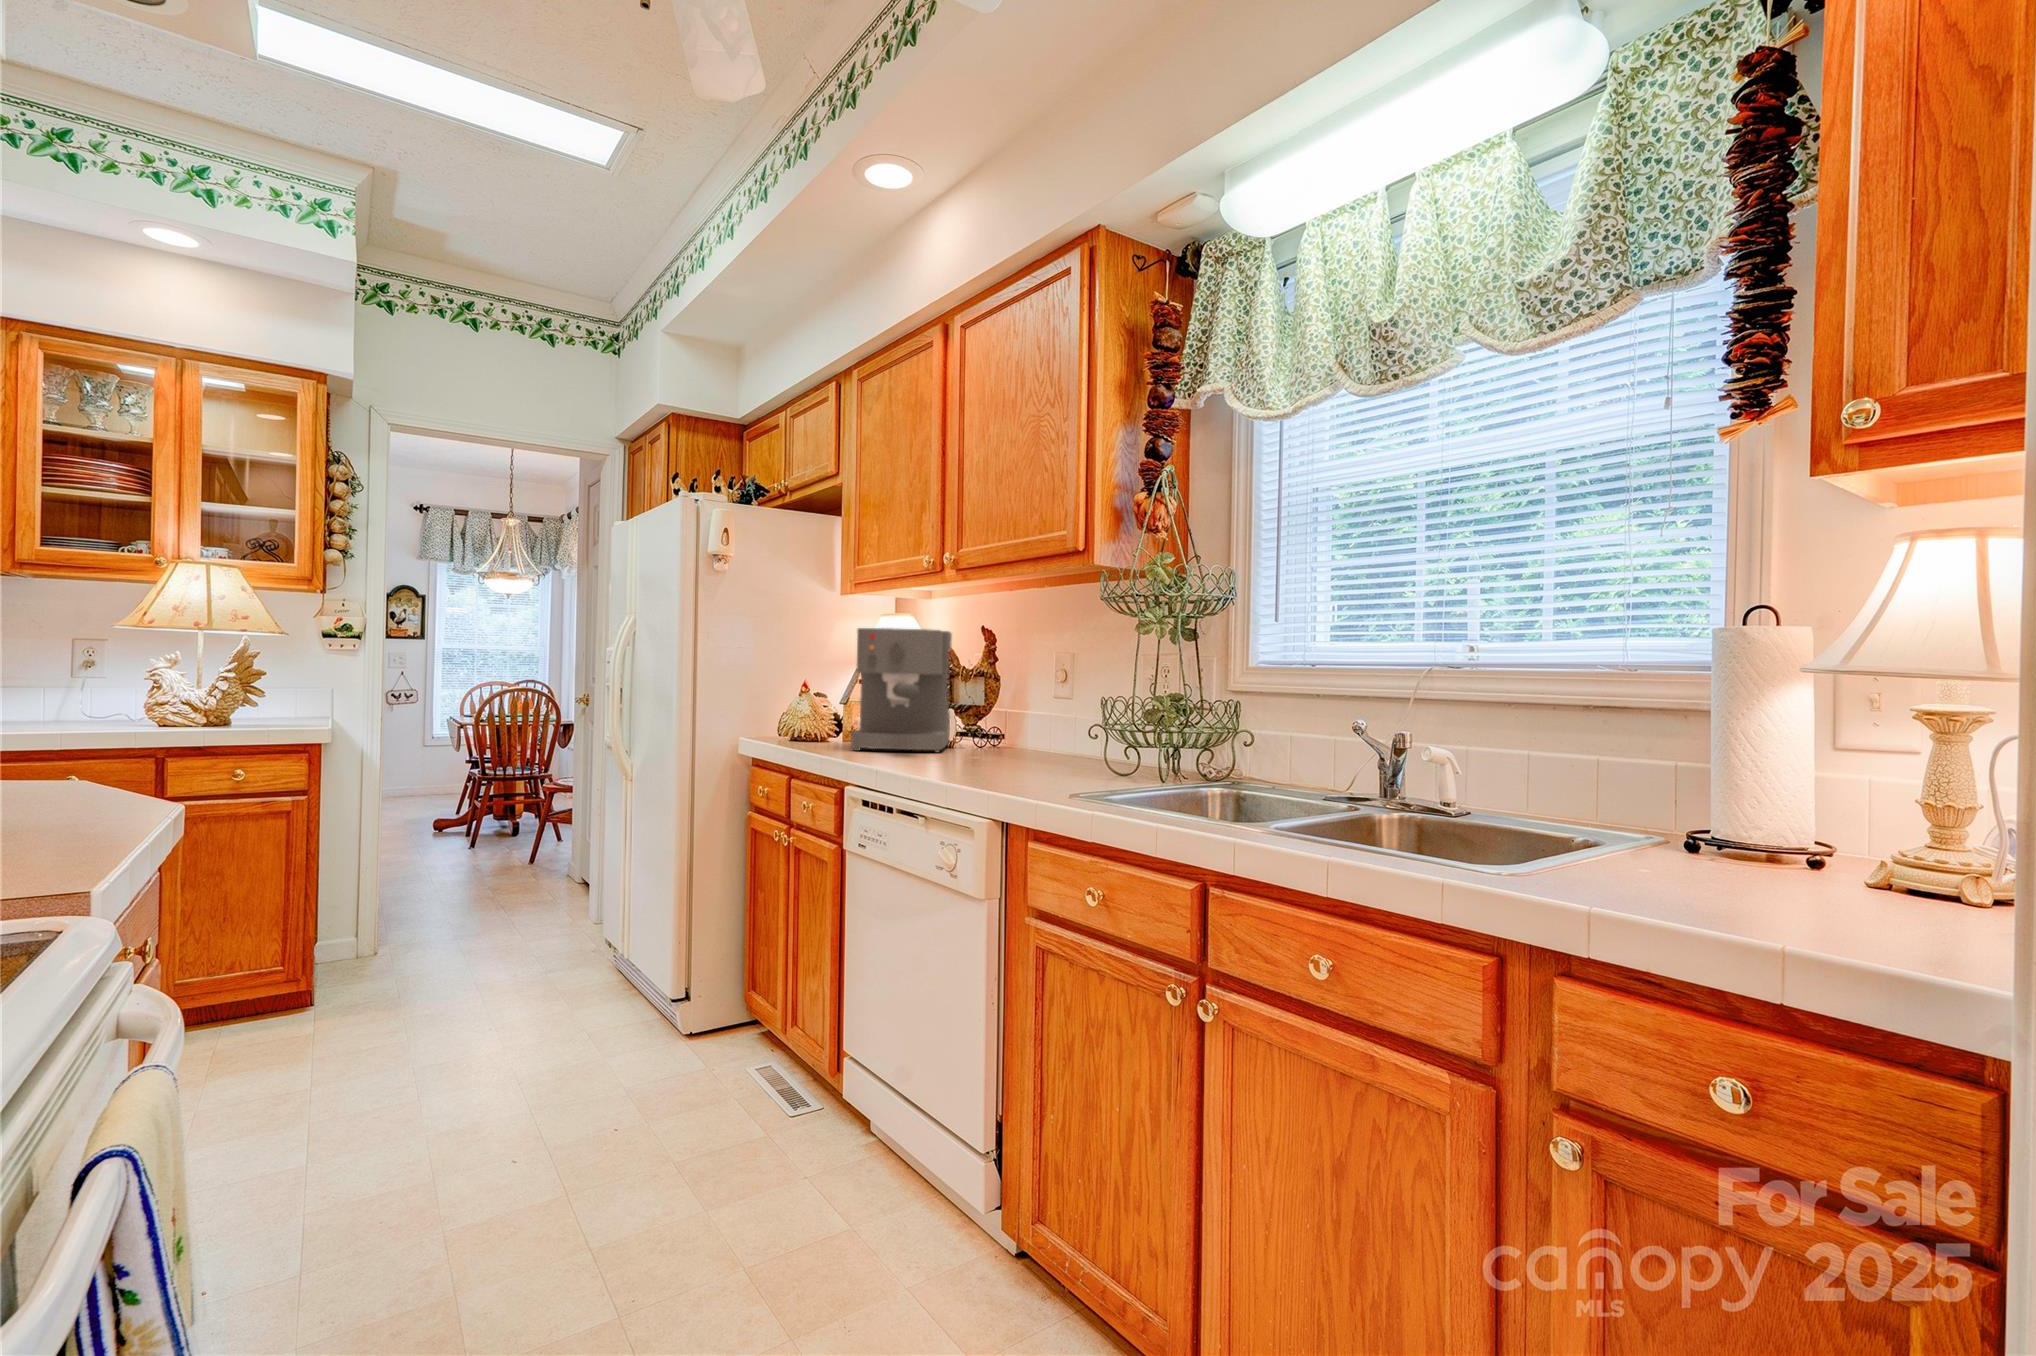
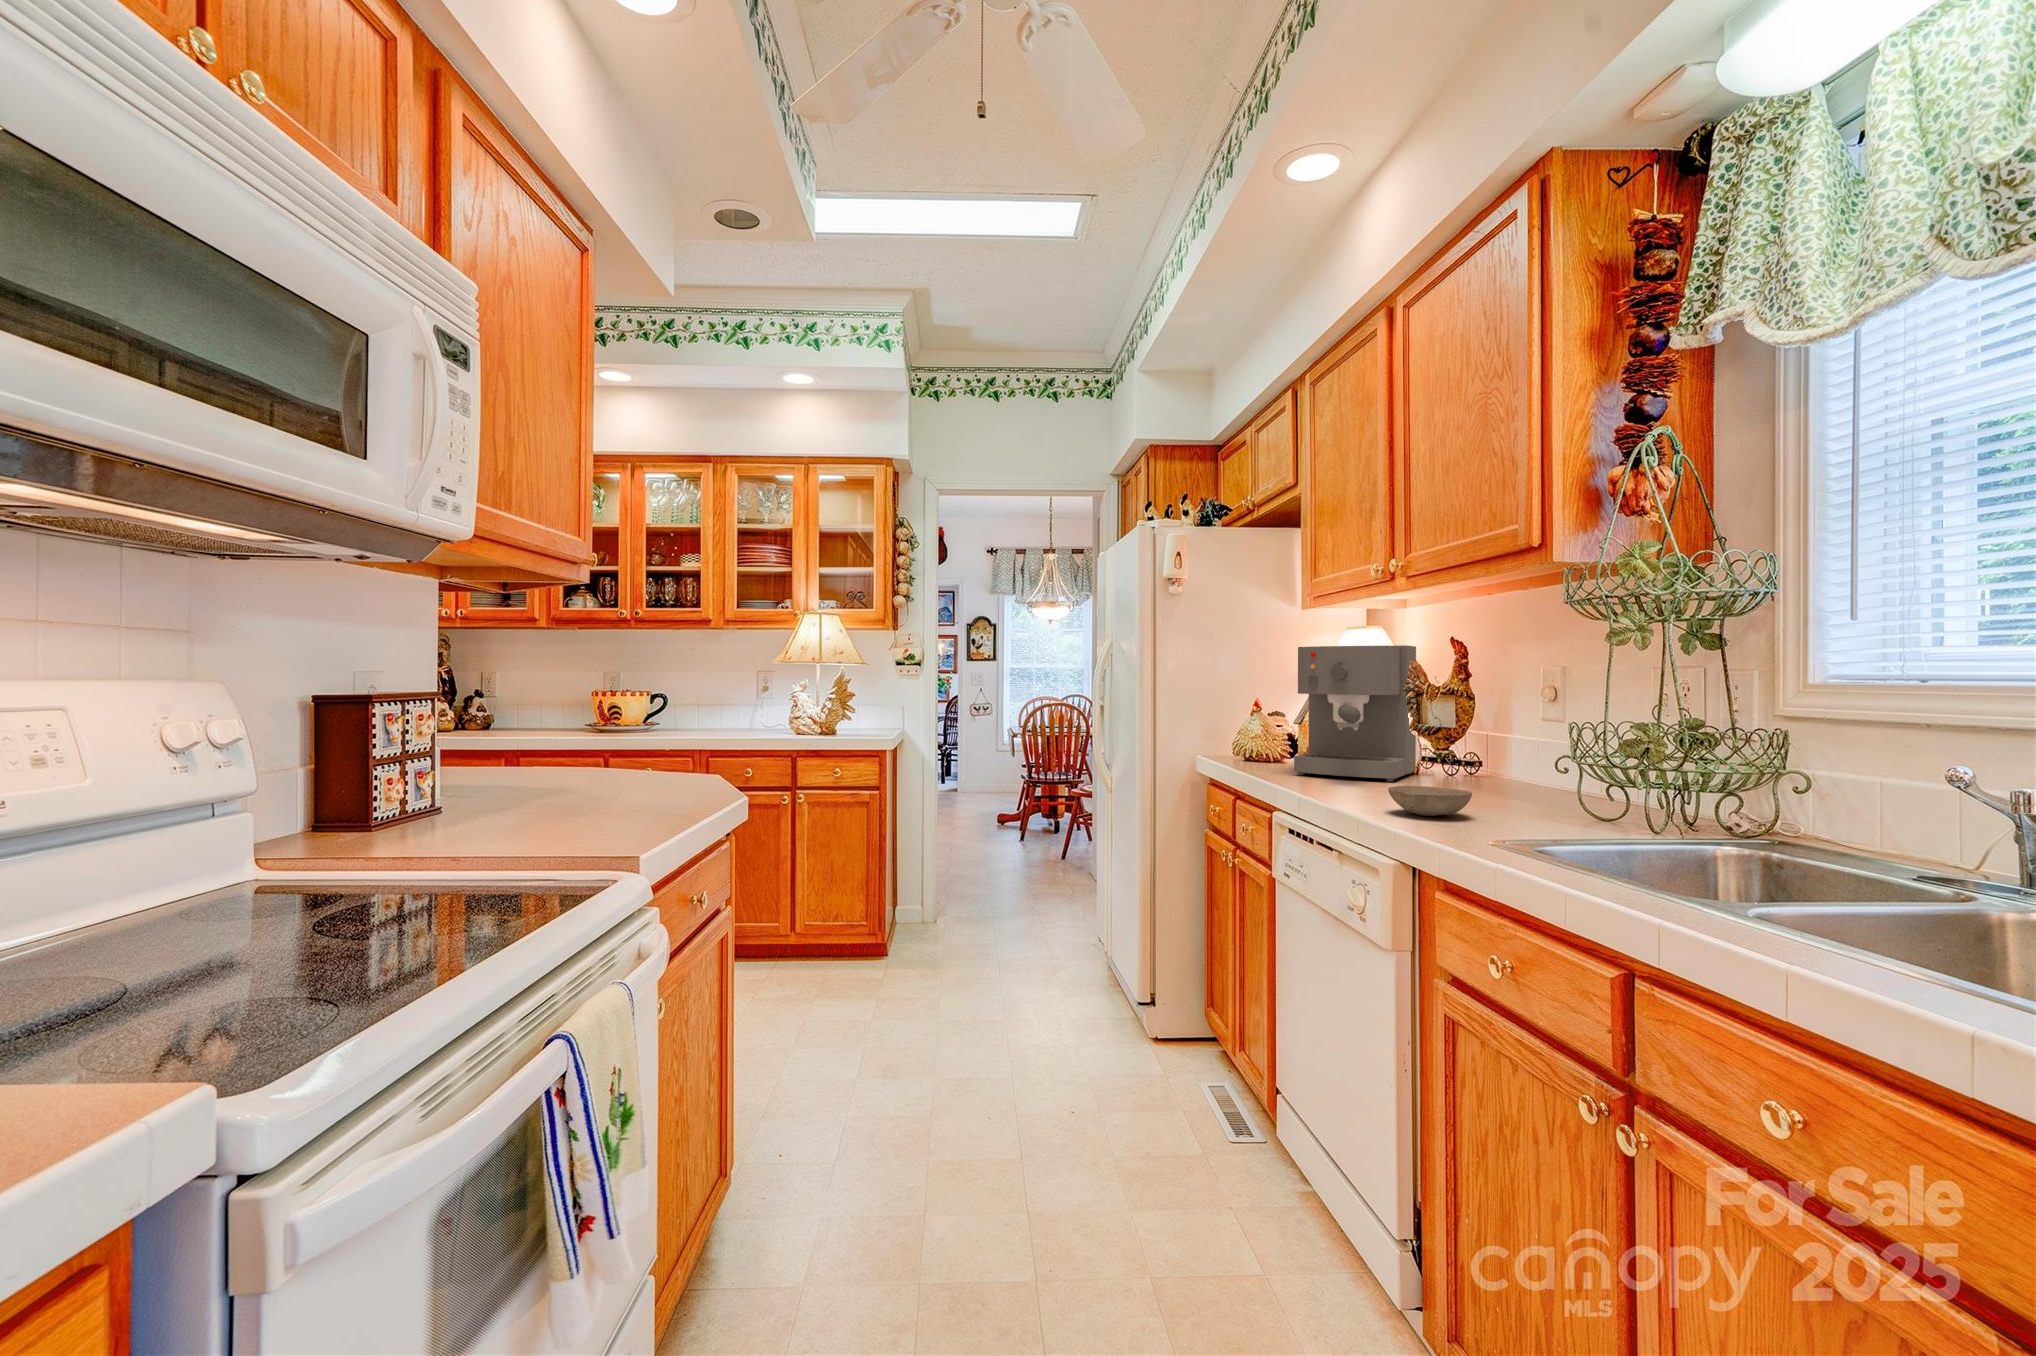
bowl: none [966,752,1033,777] -> present [1388,786,1472,816]

